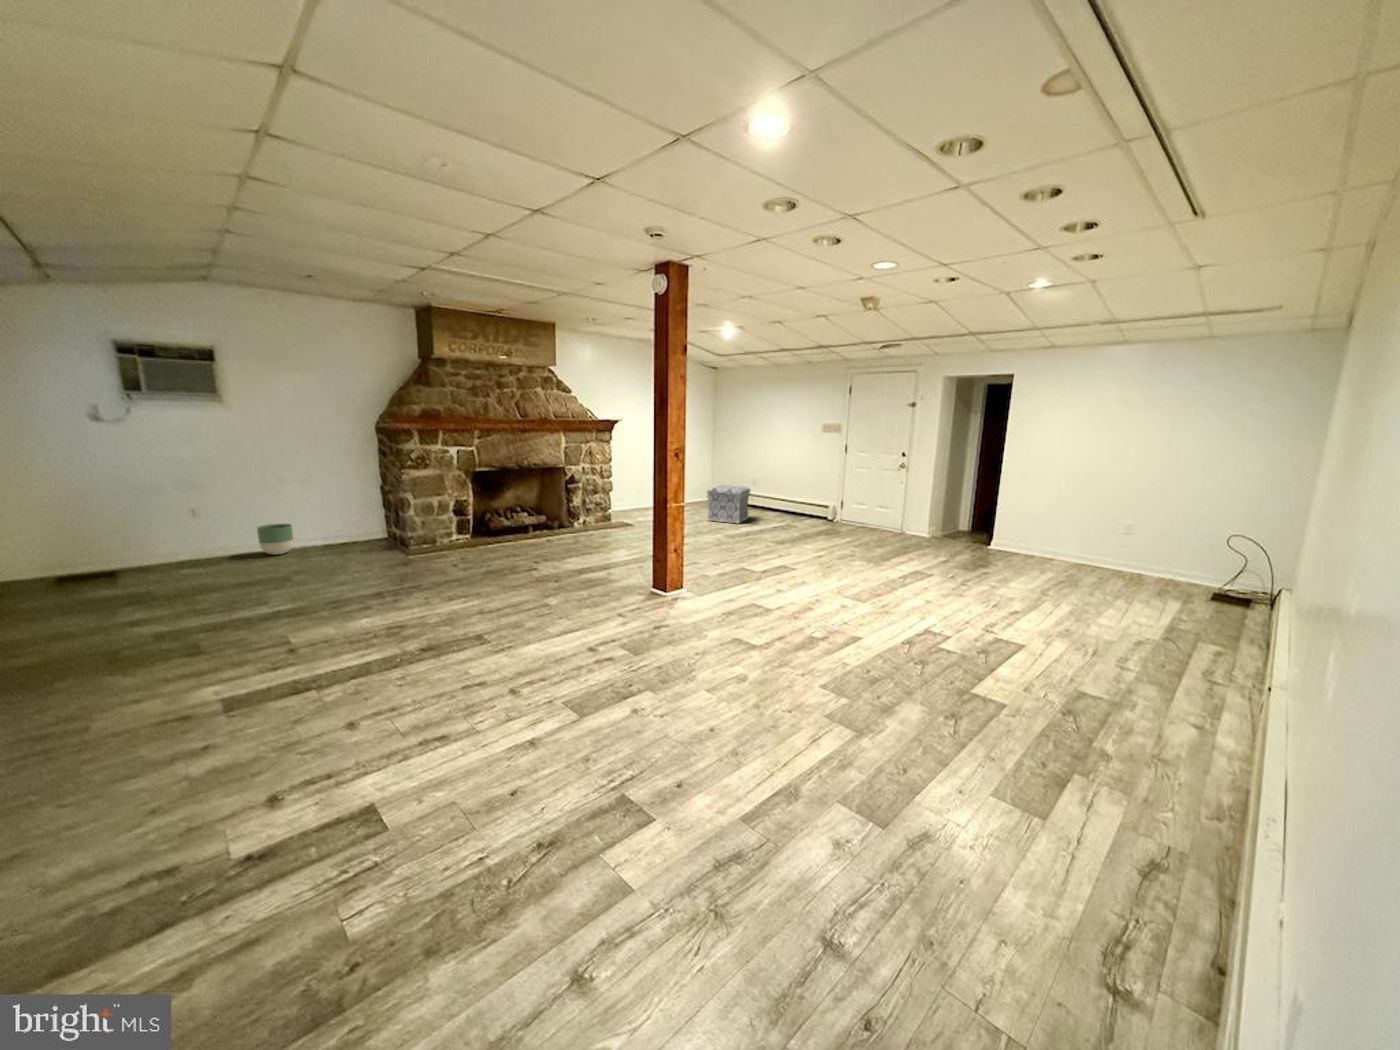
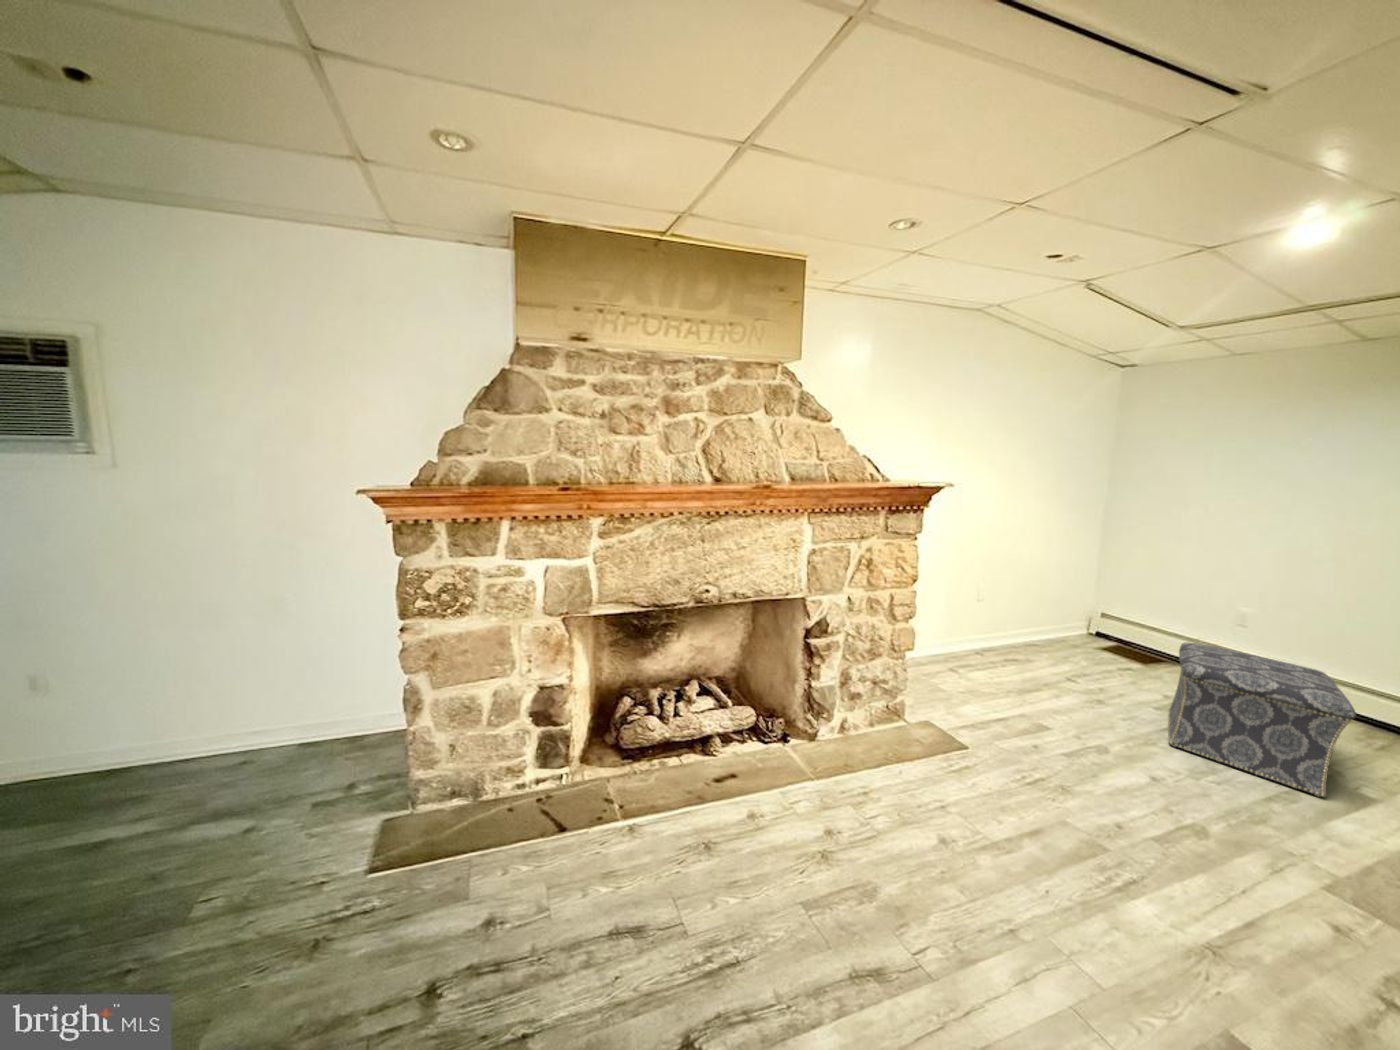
planter: present [257,524,293,554] -> none [151,698,245,776]

